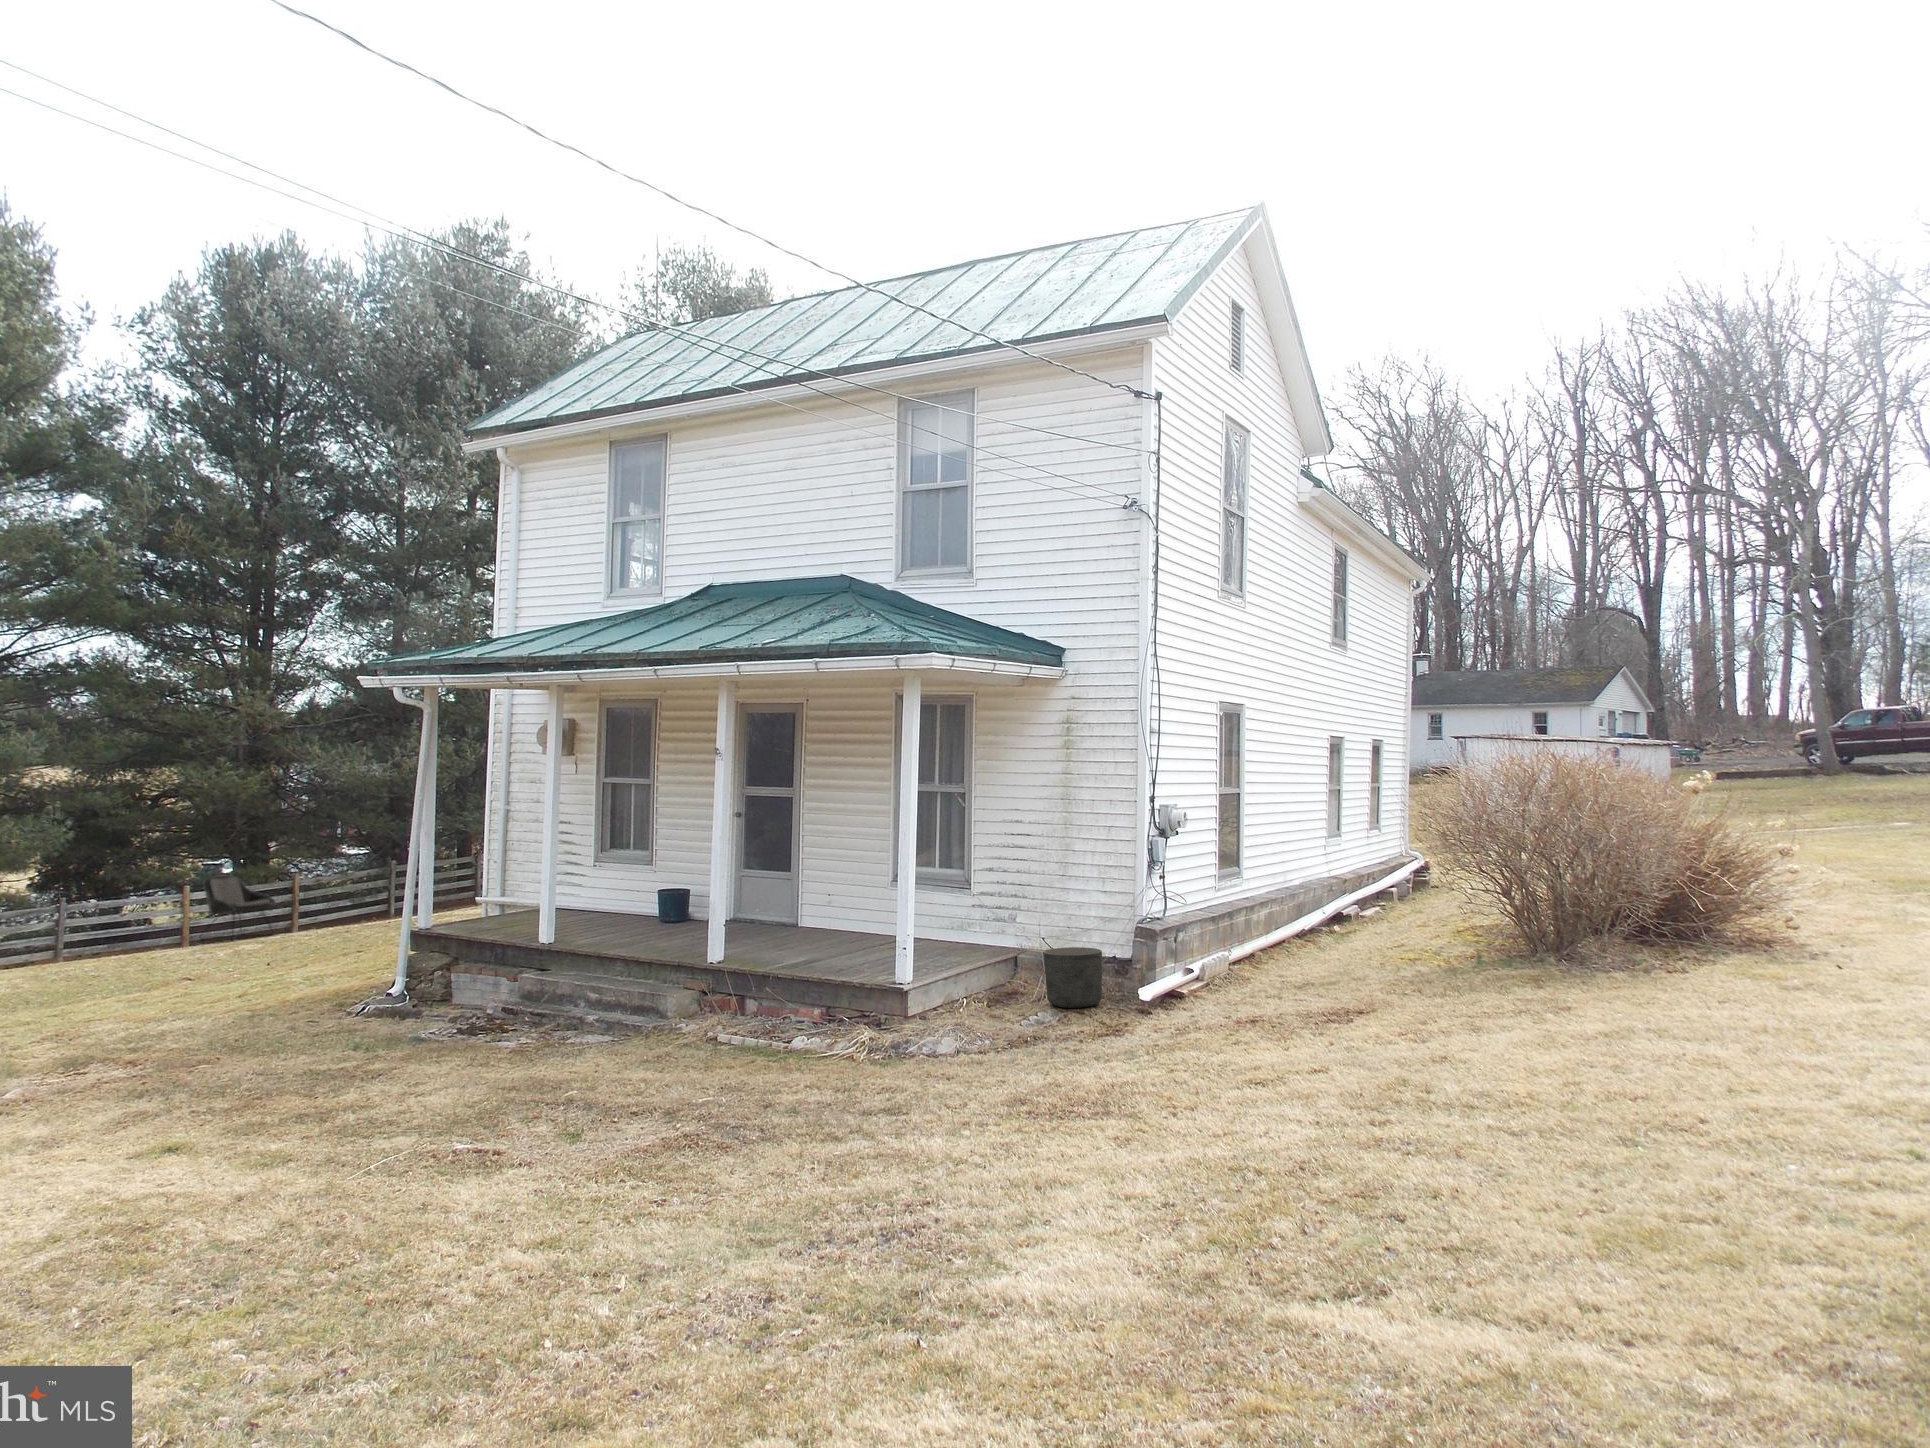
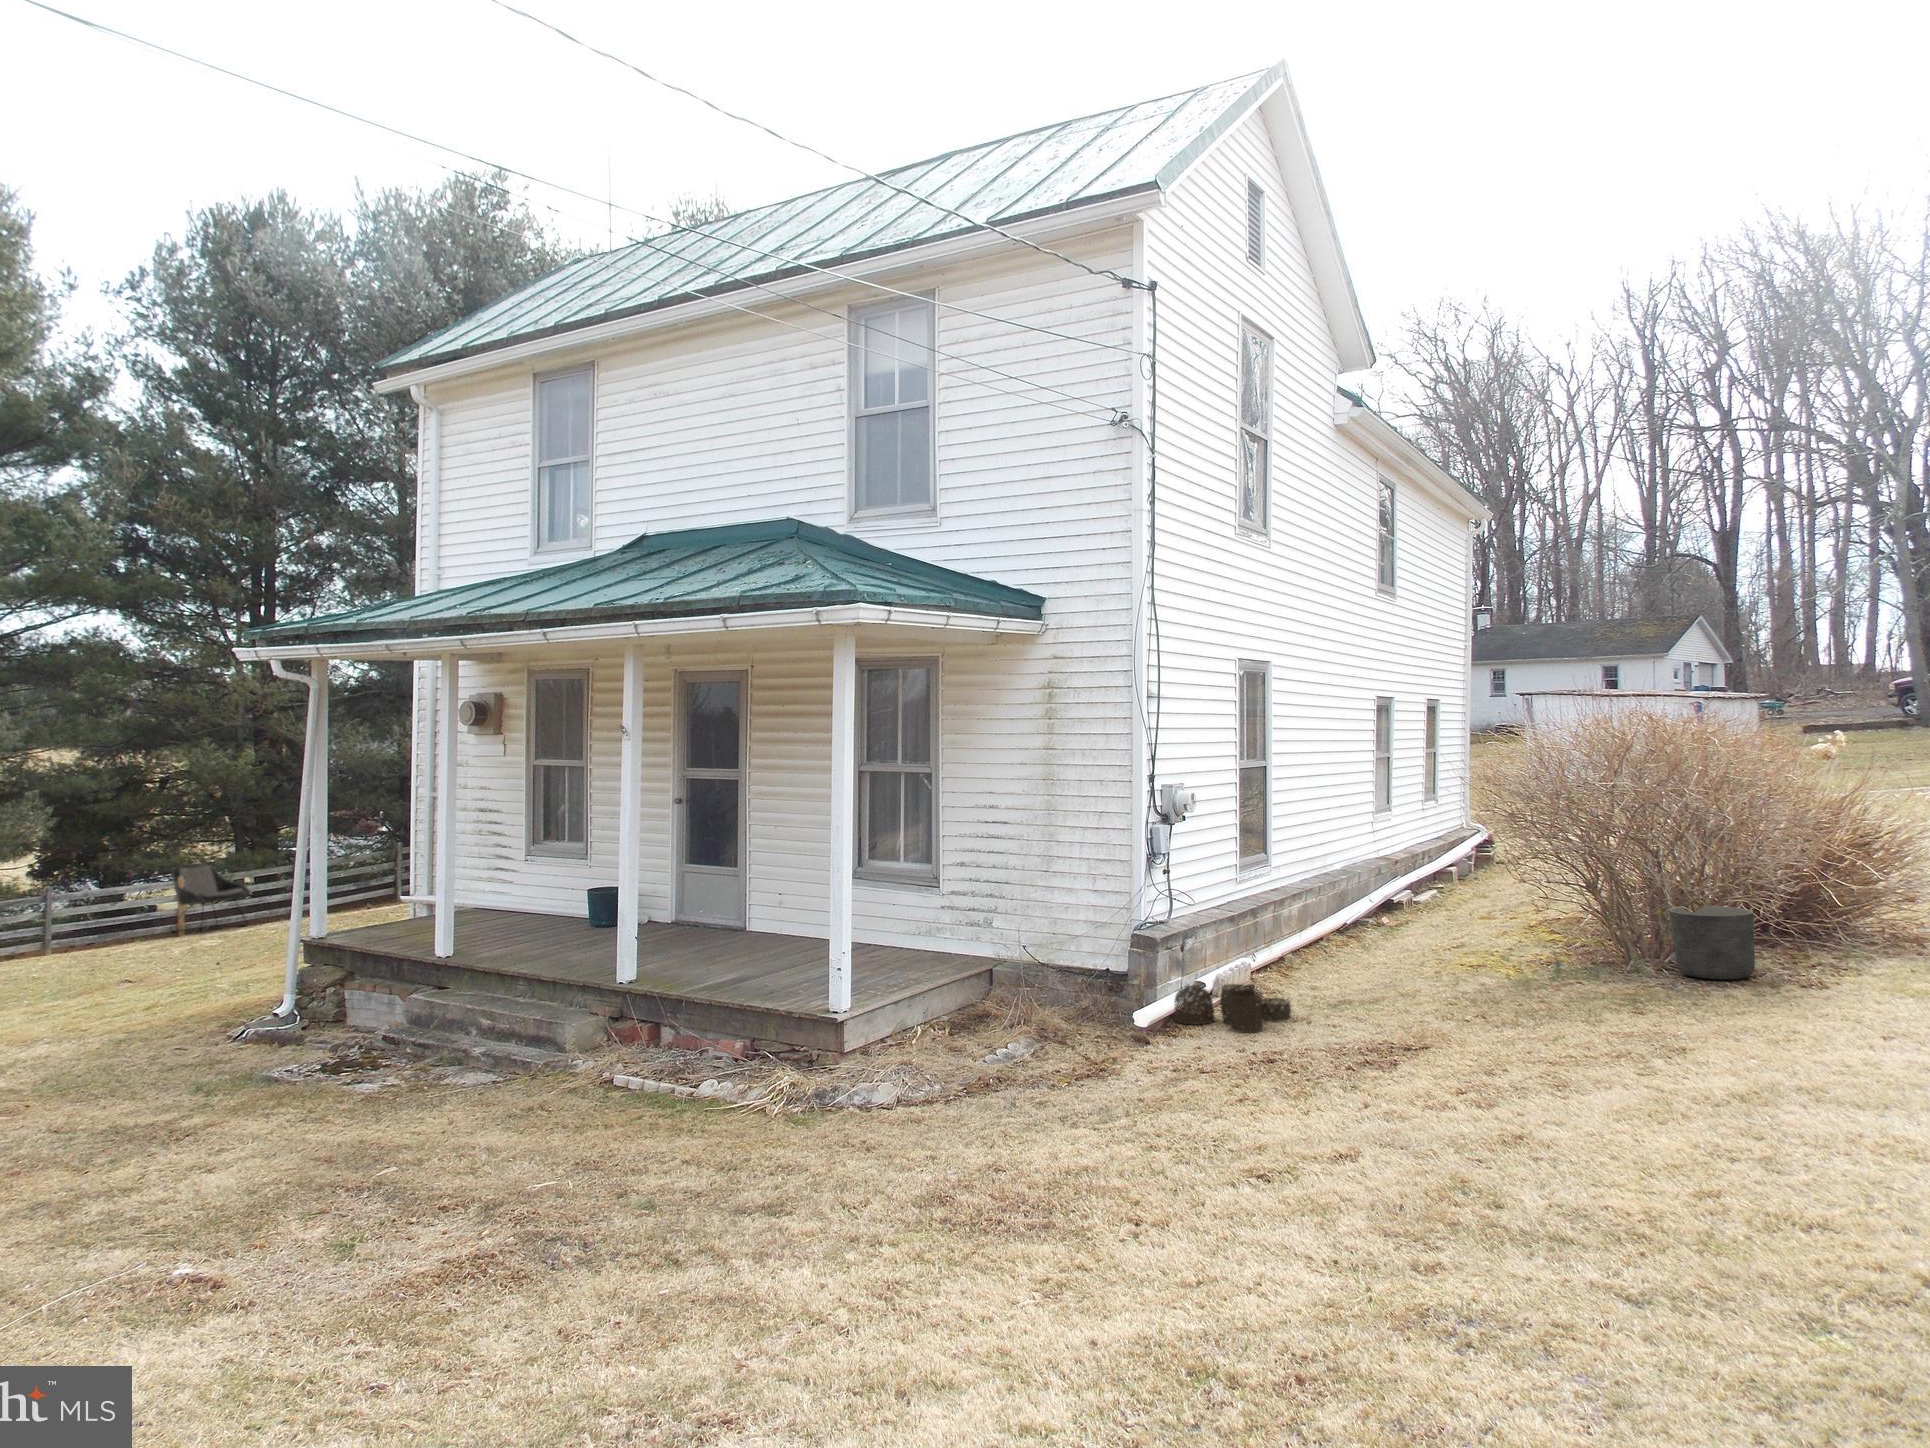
planter: present [1043,947,1102,1008] -> present [1669,906,1755,980]
woven basket: none [1170,964,1265,1005] -> present [1174,981,1291,1033]

